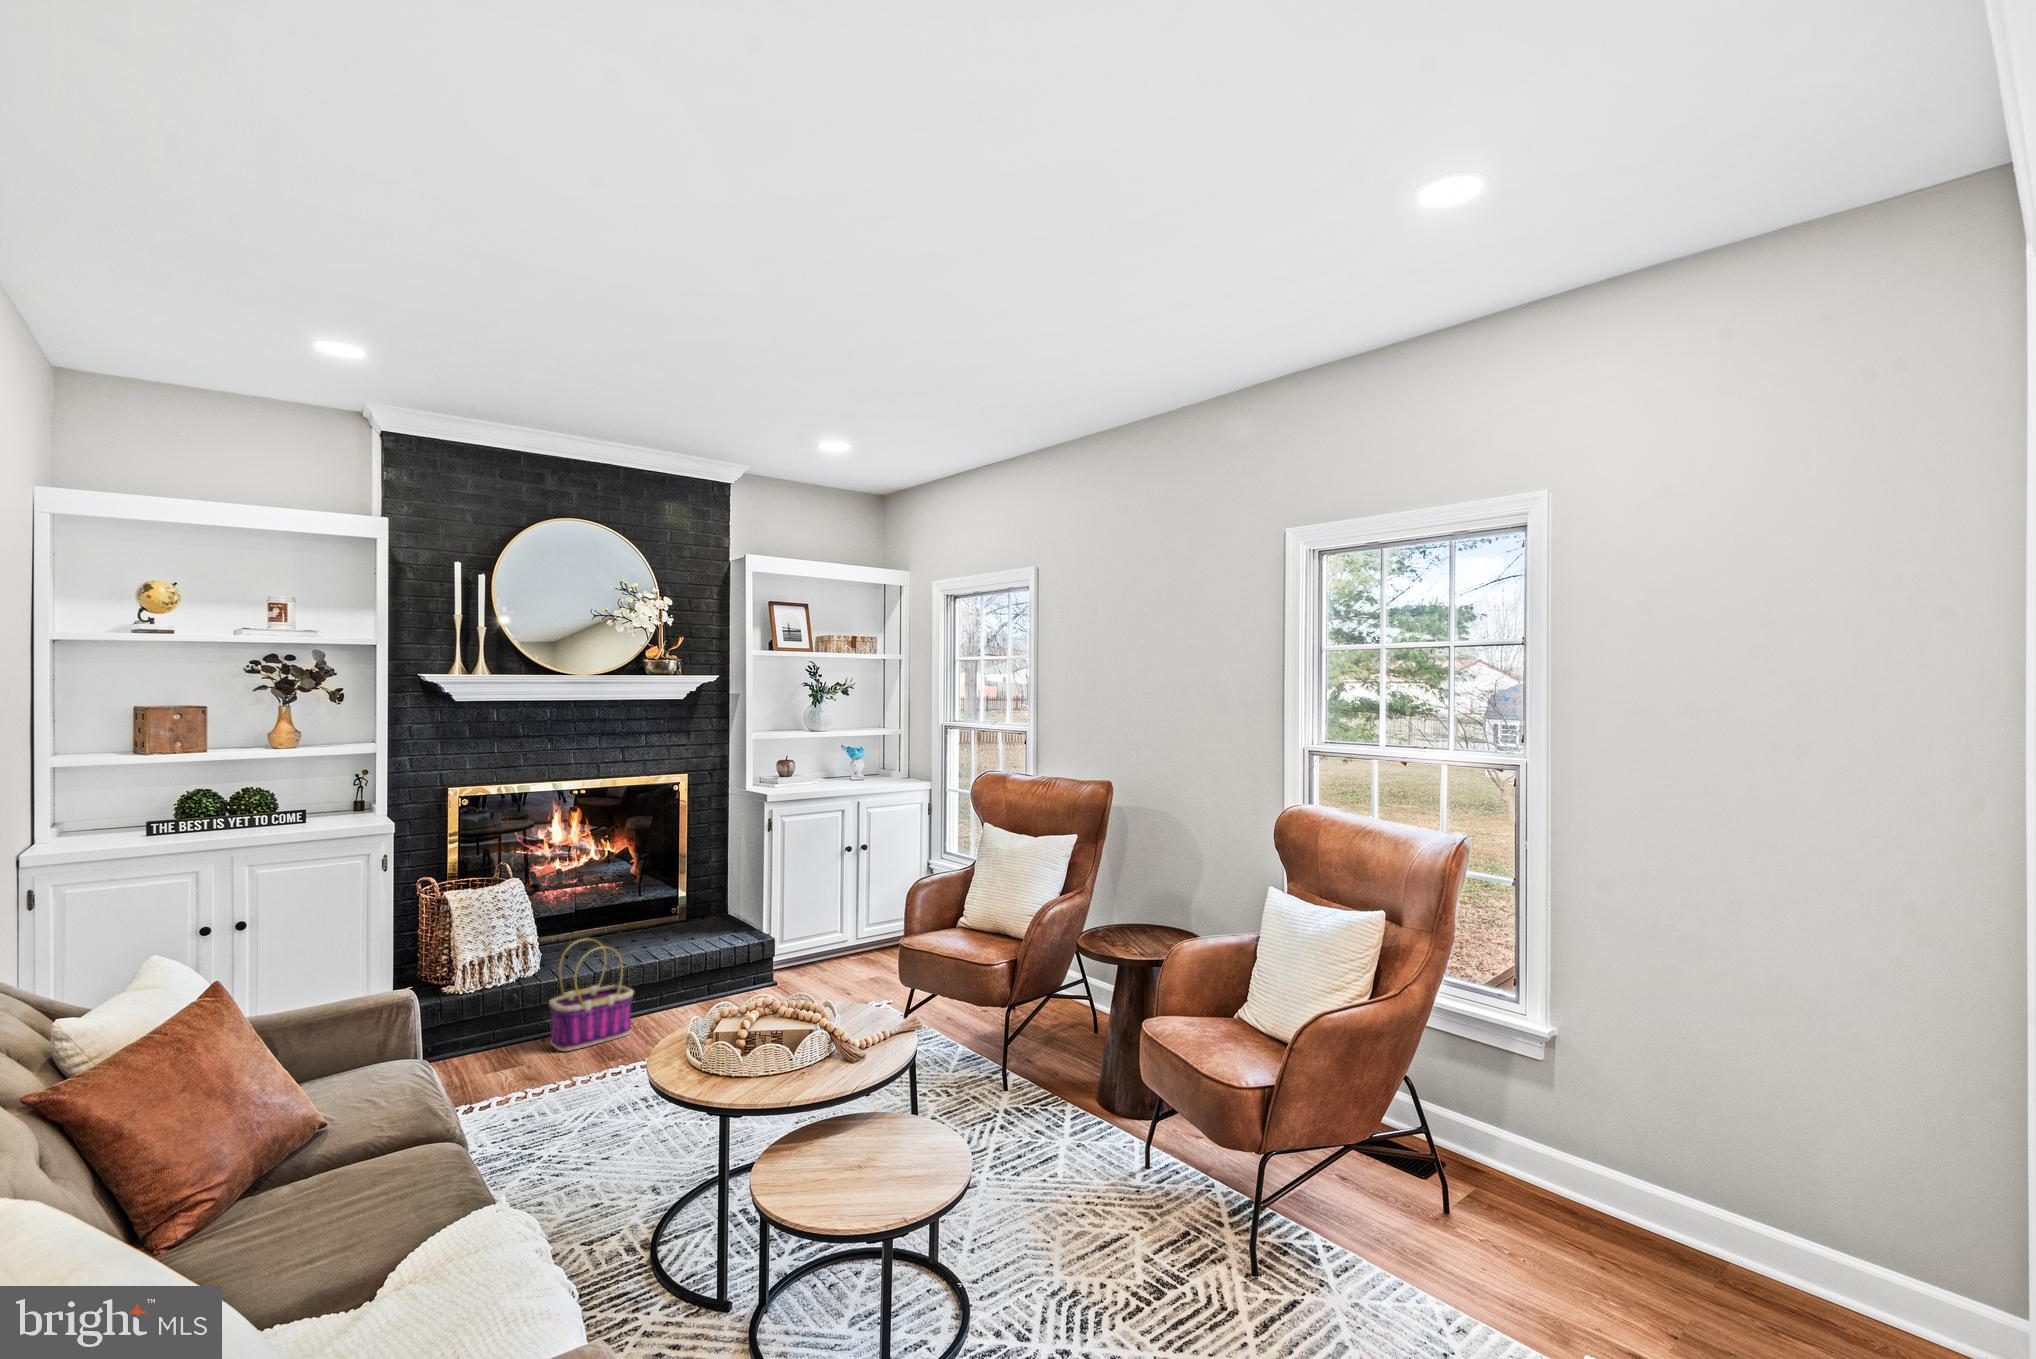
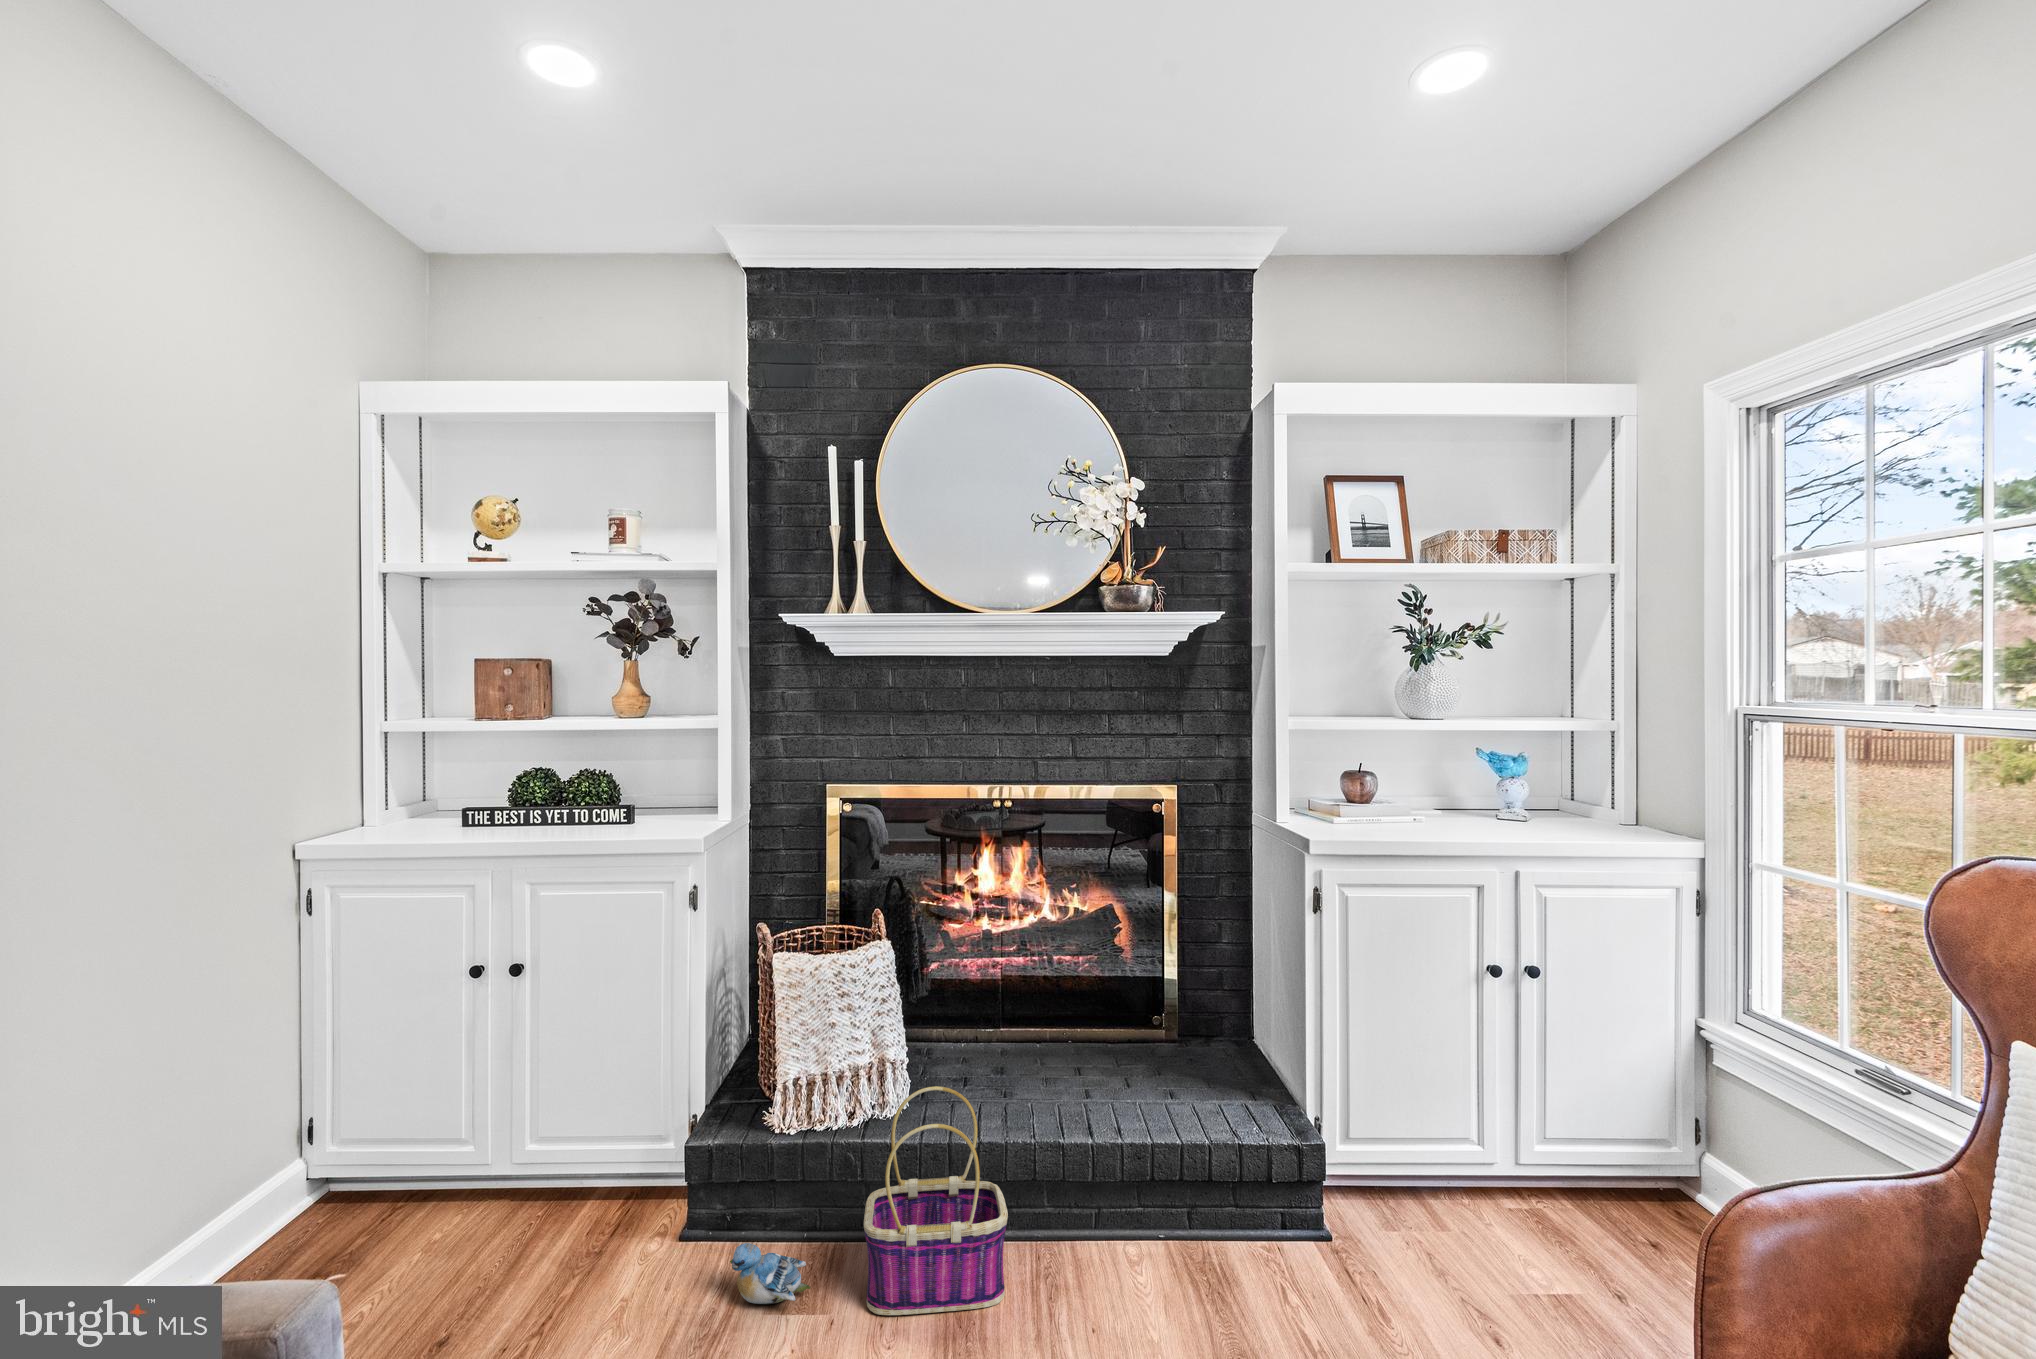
plush toy: none [473,1036,521,1066] -> present [730,1243,810,1304]

